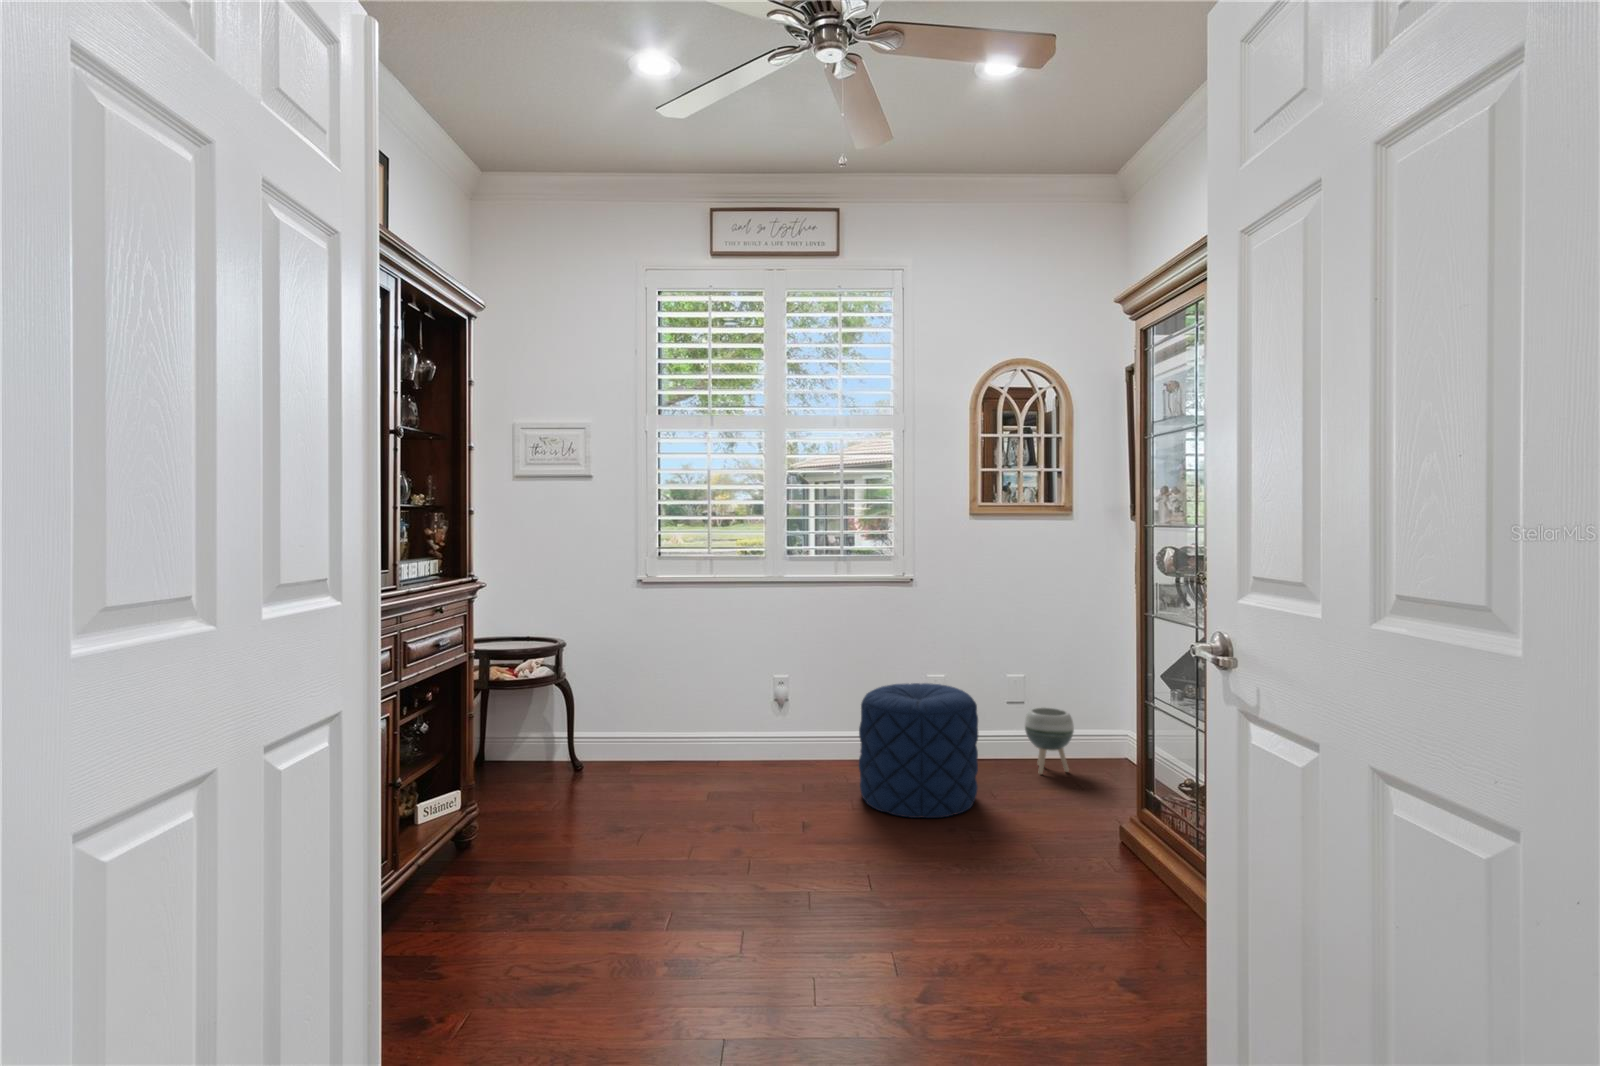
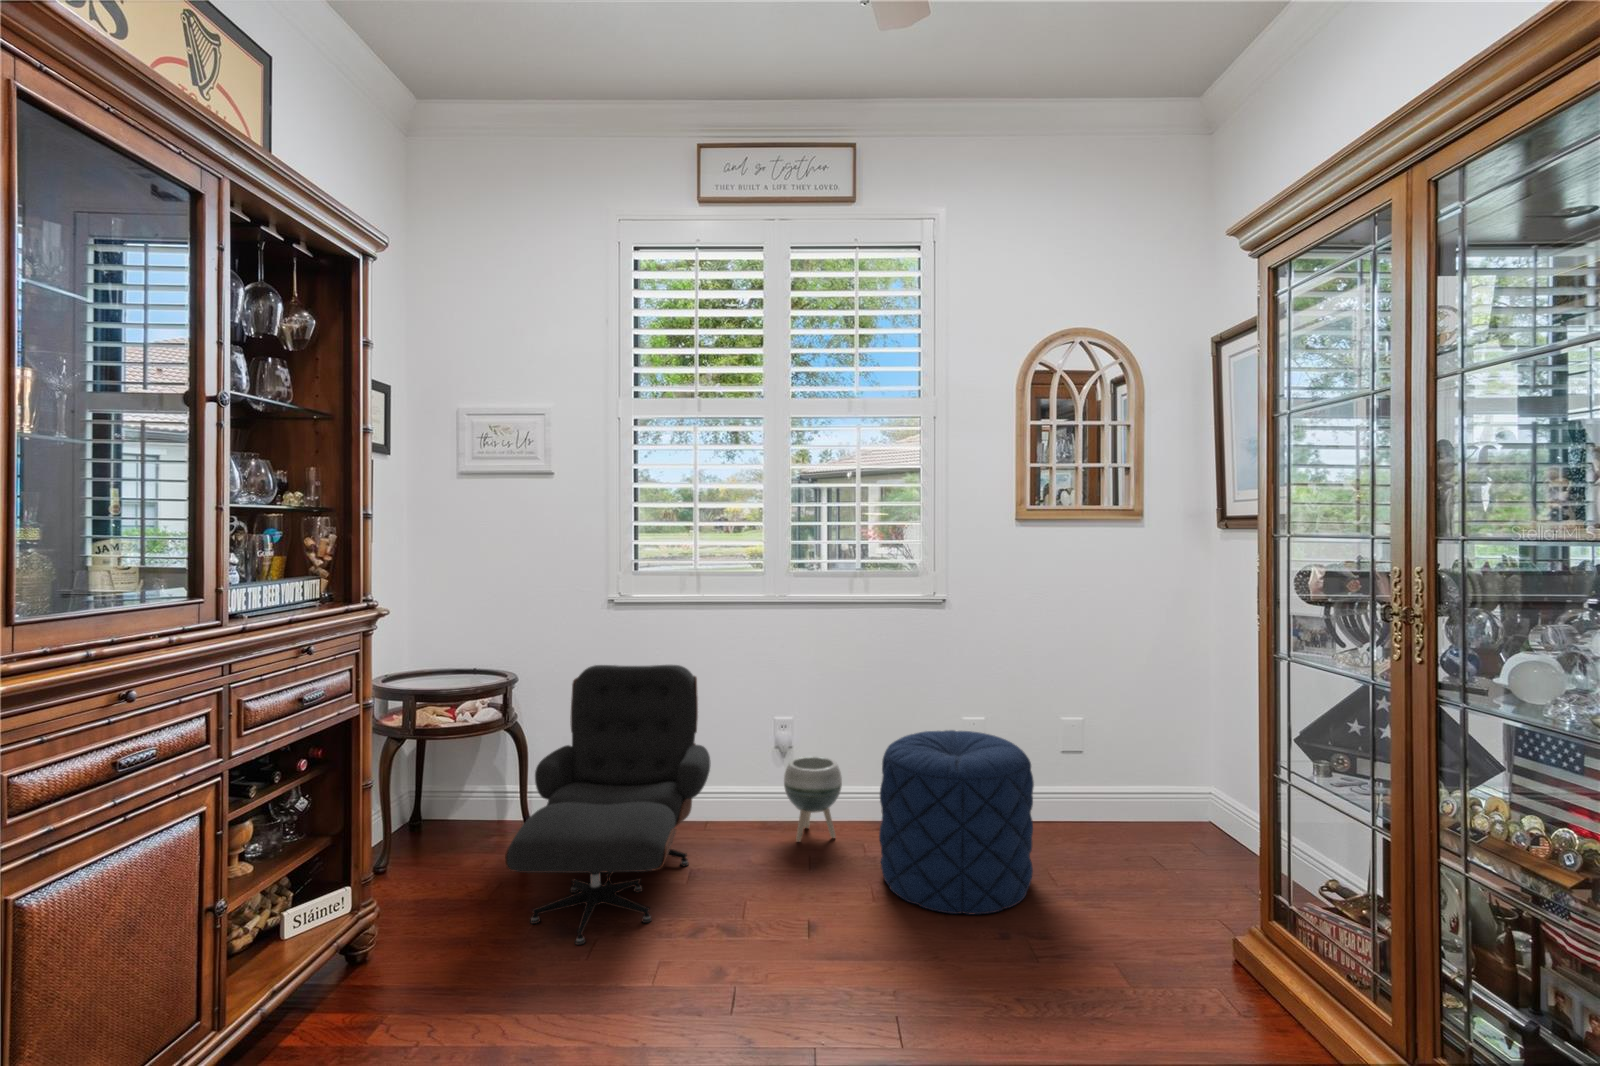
lounge chair: none [572,634,723,838] -> present [505,665,711,945]
planter: present [1025,707,1074,774] -> present [784,756,842,842]

